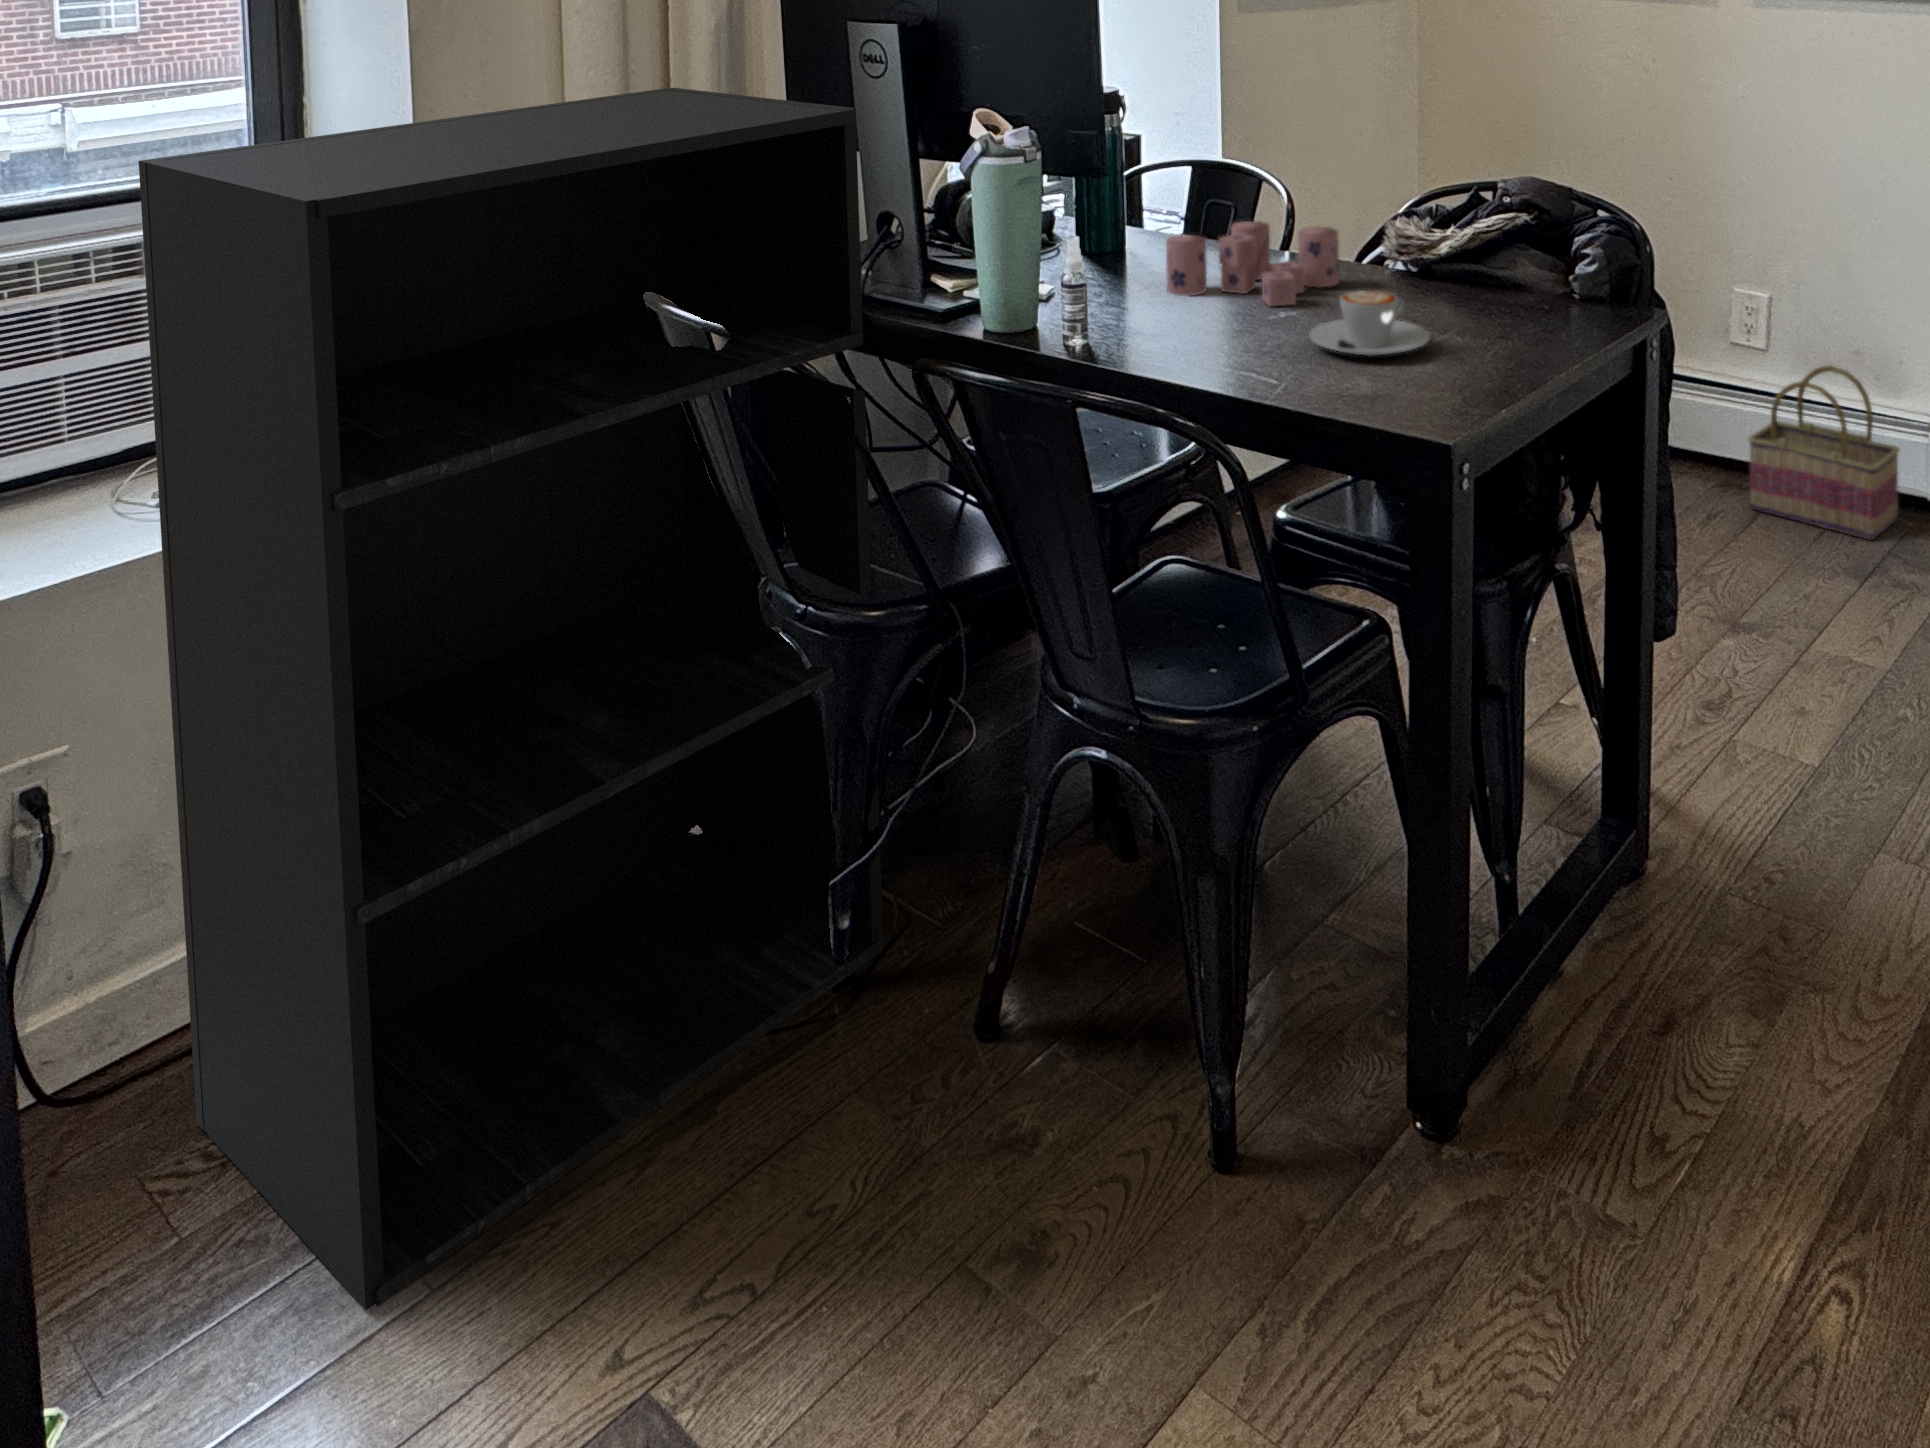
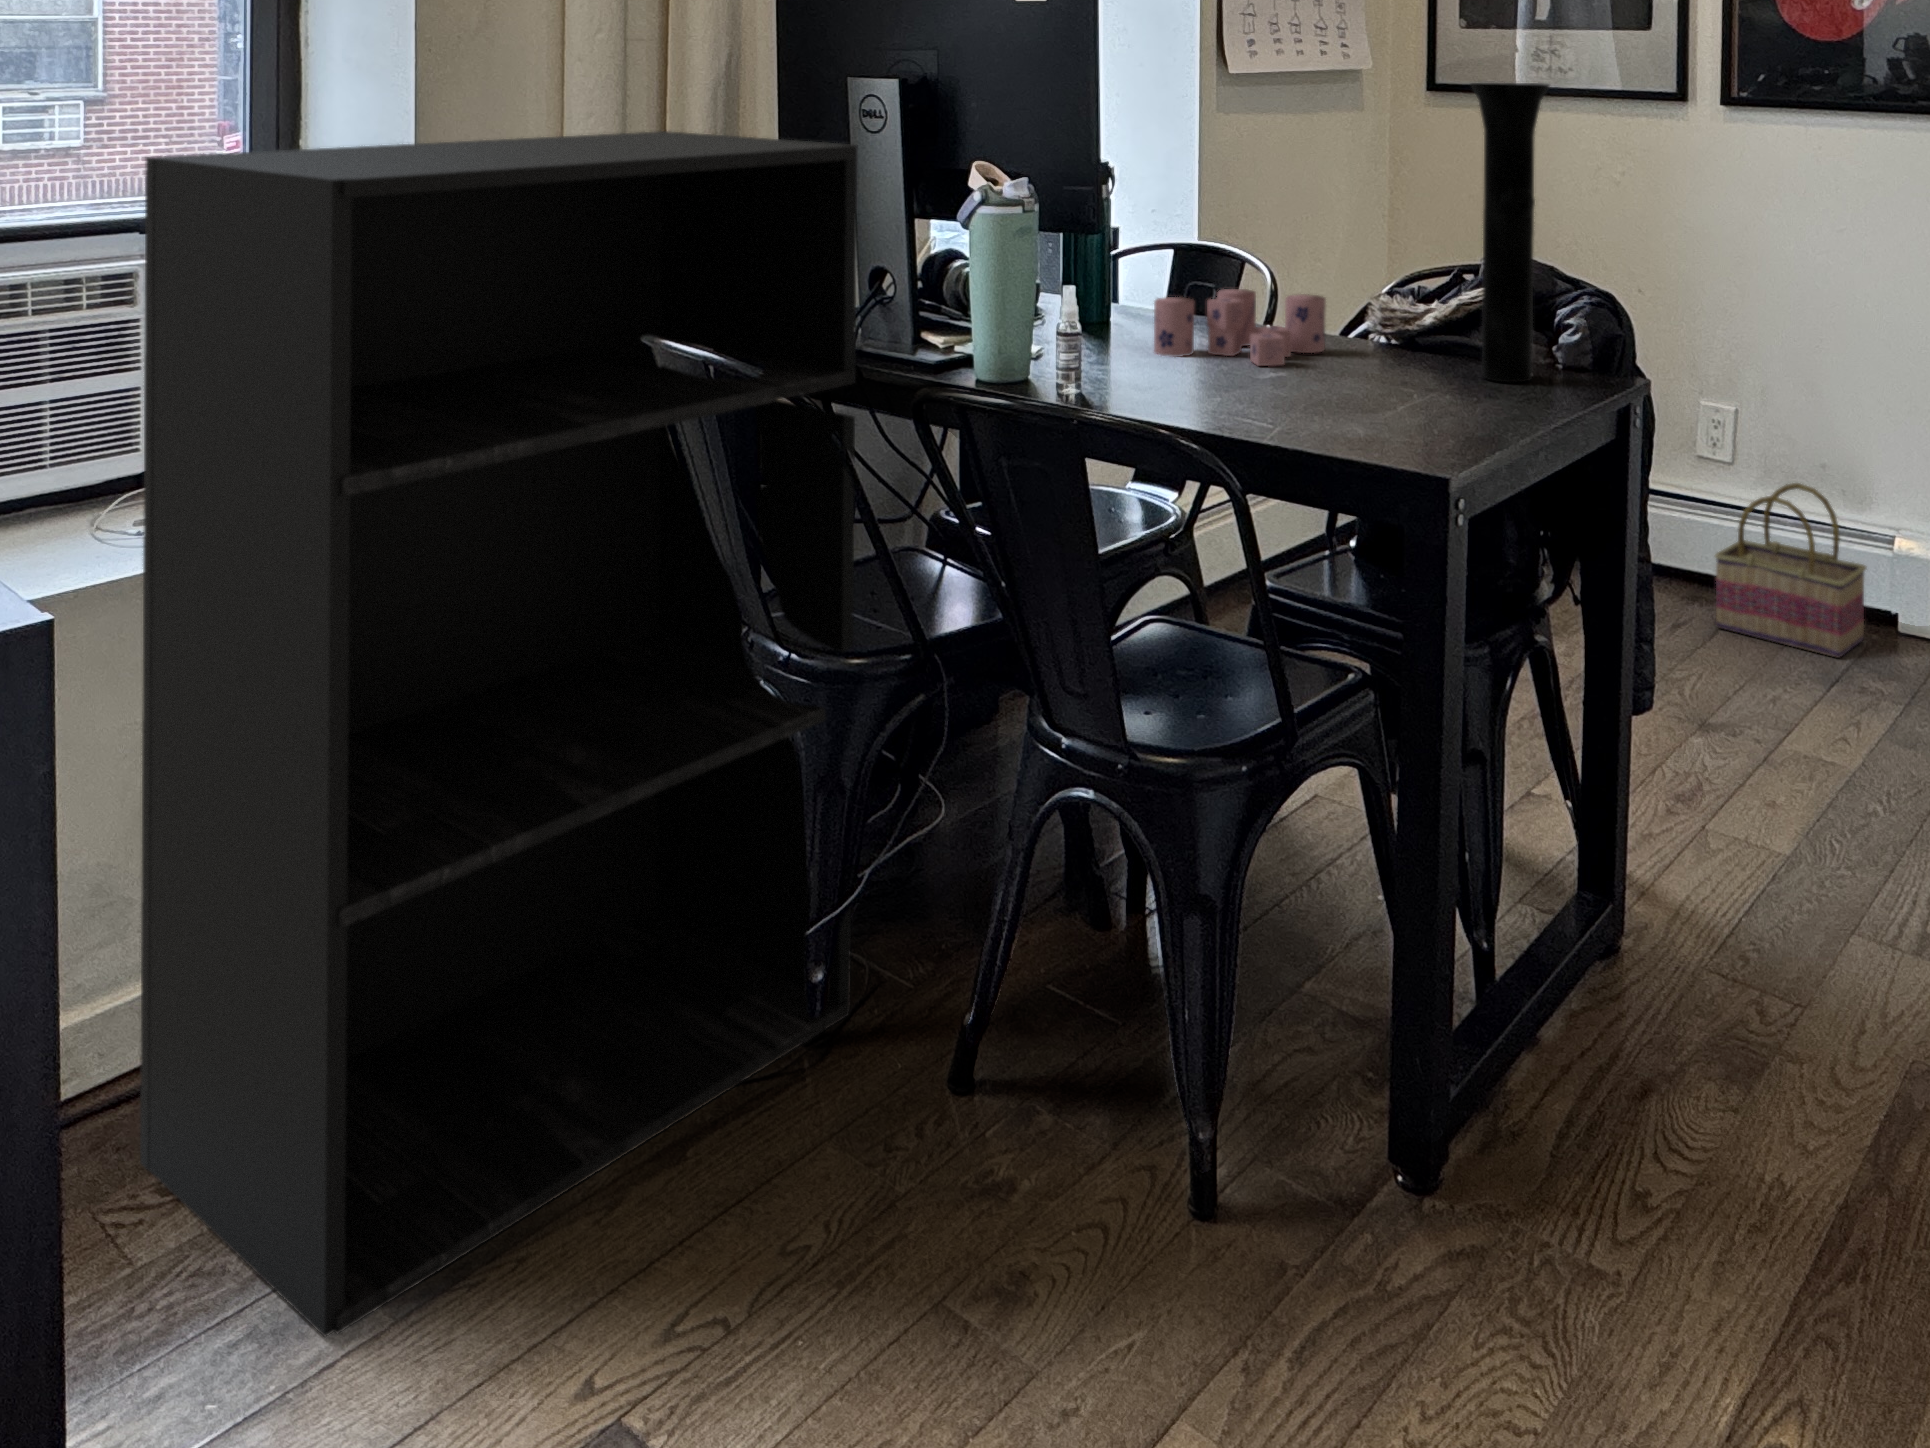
vase: none [1475,16,1558,320] -> present [1470,83,1550,382]
coffee cup: present [1310,290,1430,356] -> none [1302,343,1422,404]

